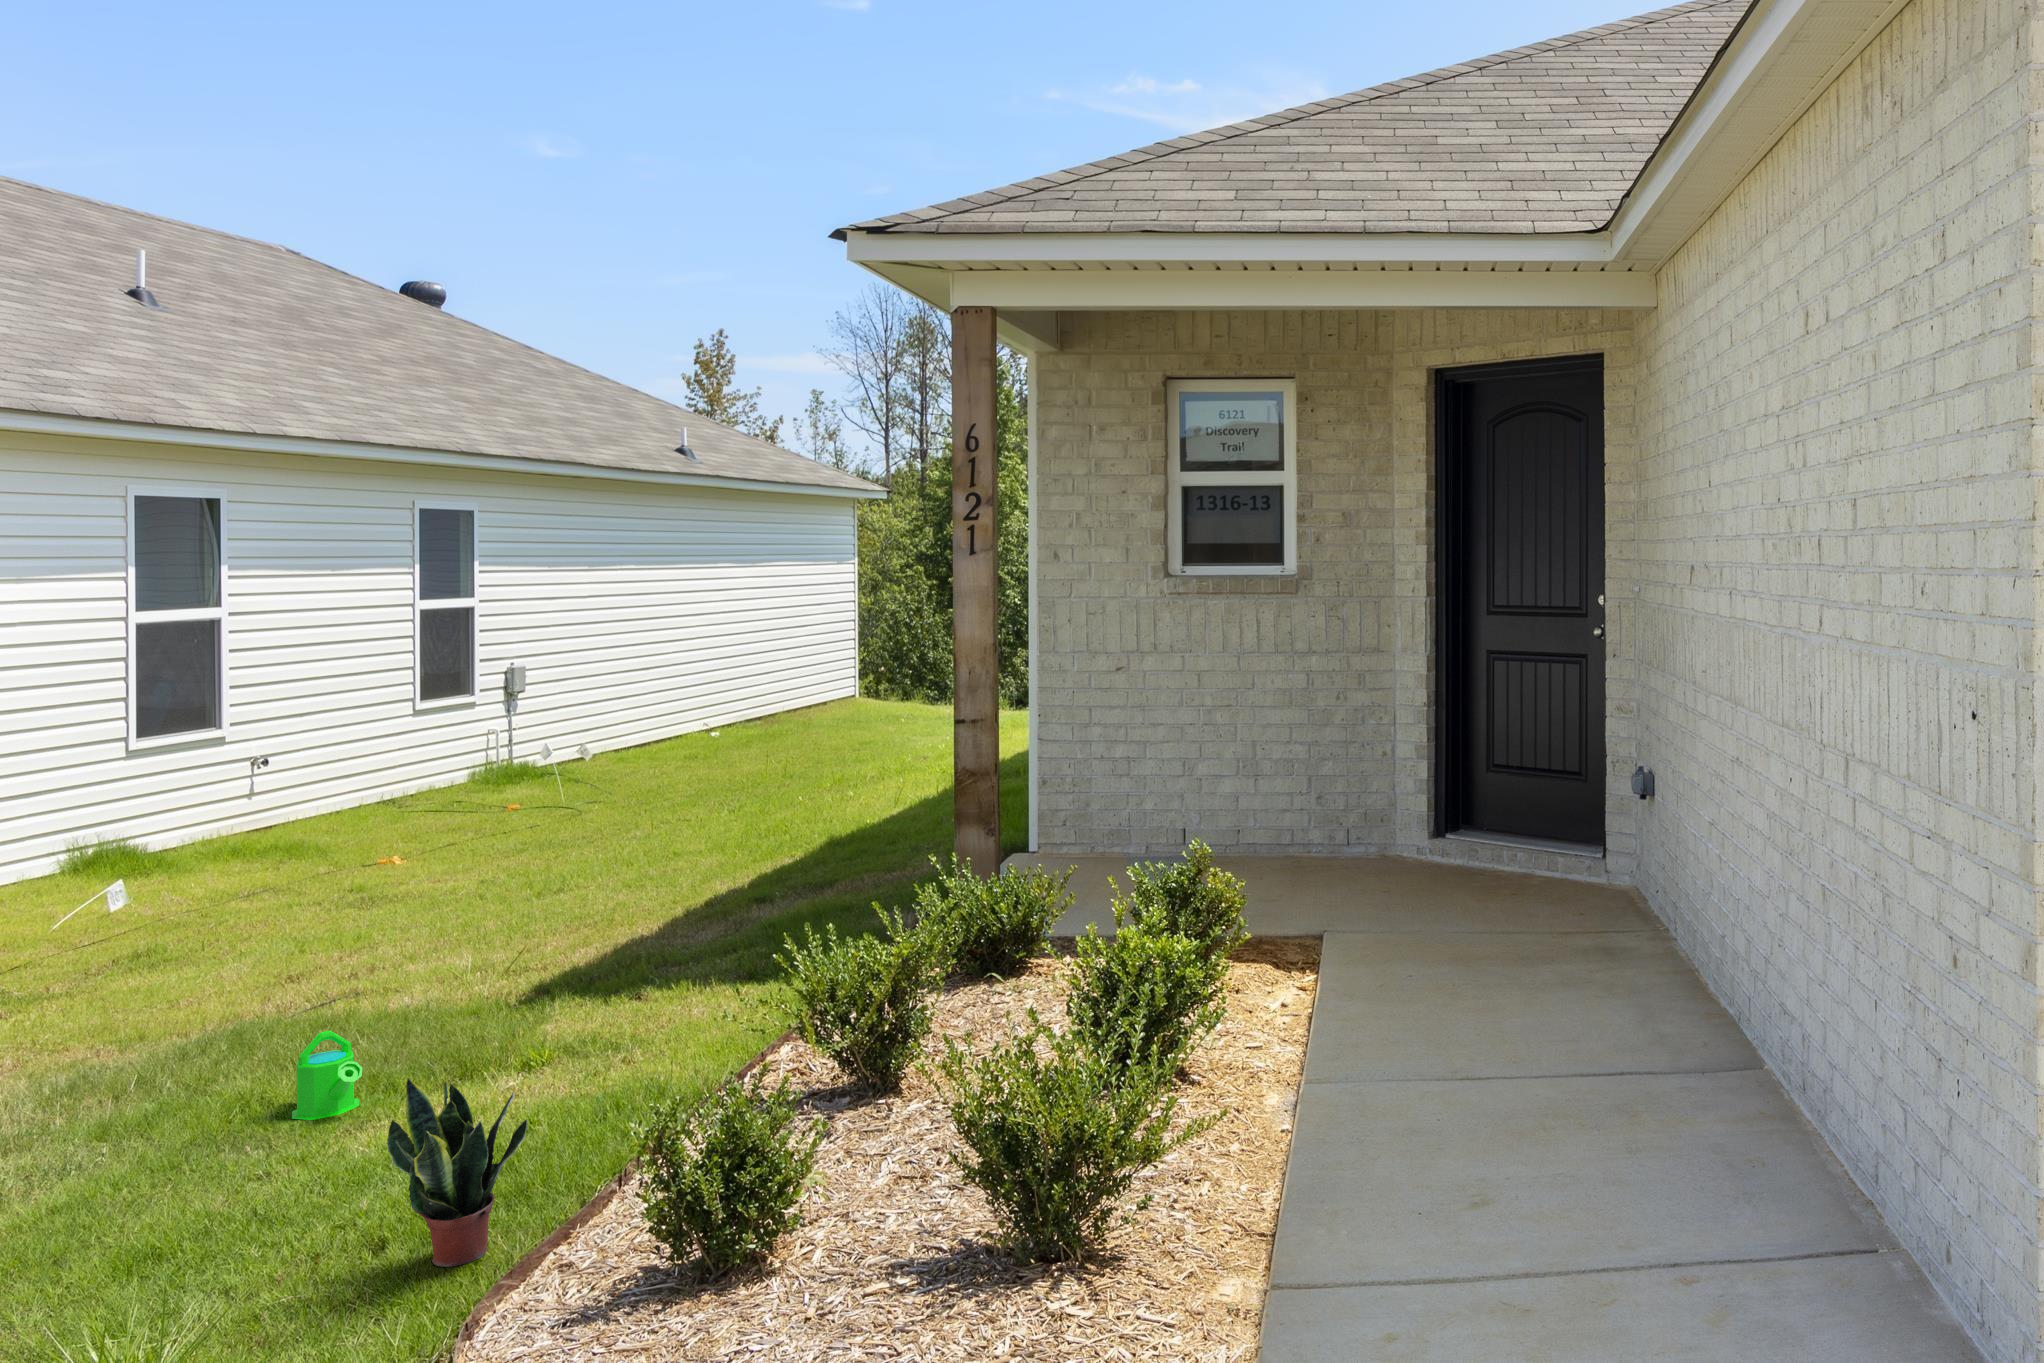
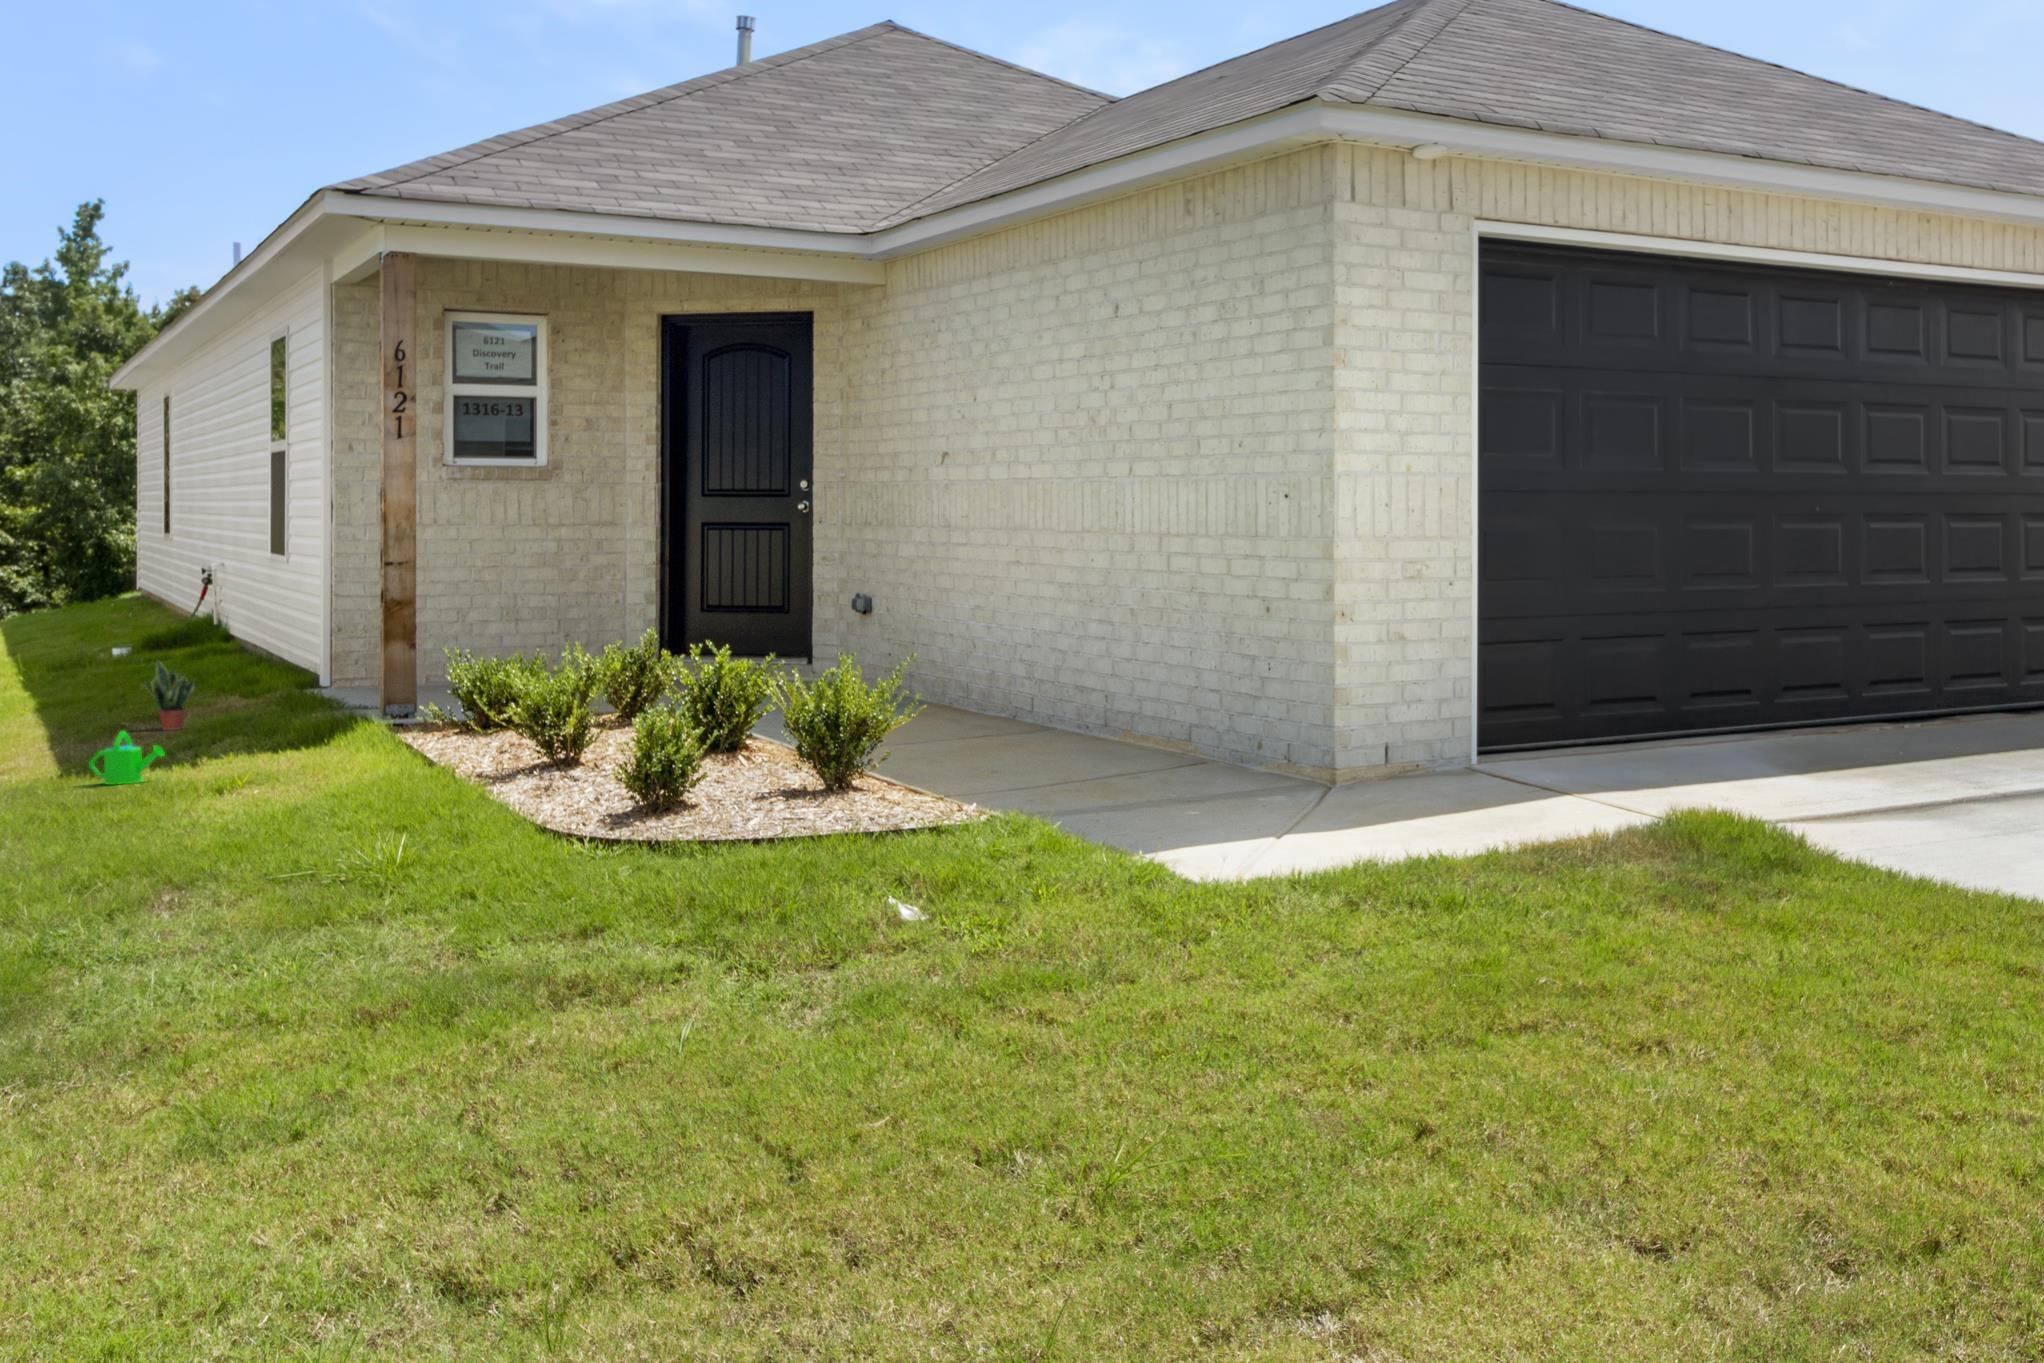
potted plant: present [387,1078,527,1267] -> present [145,661,194,730]

